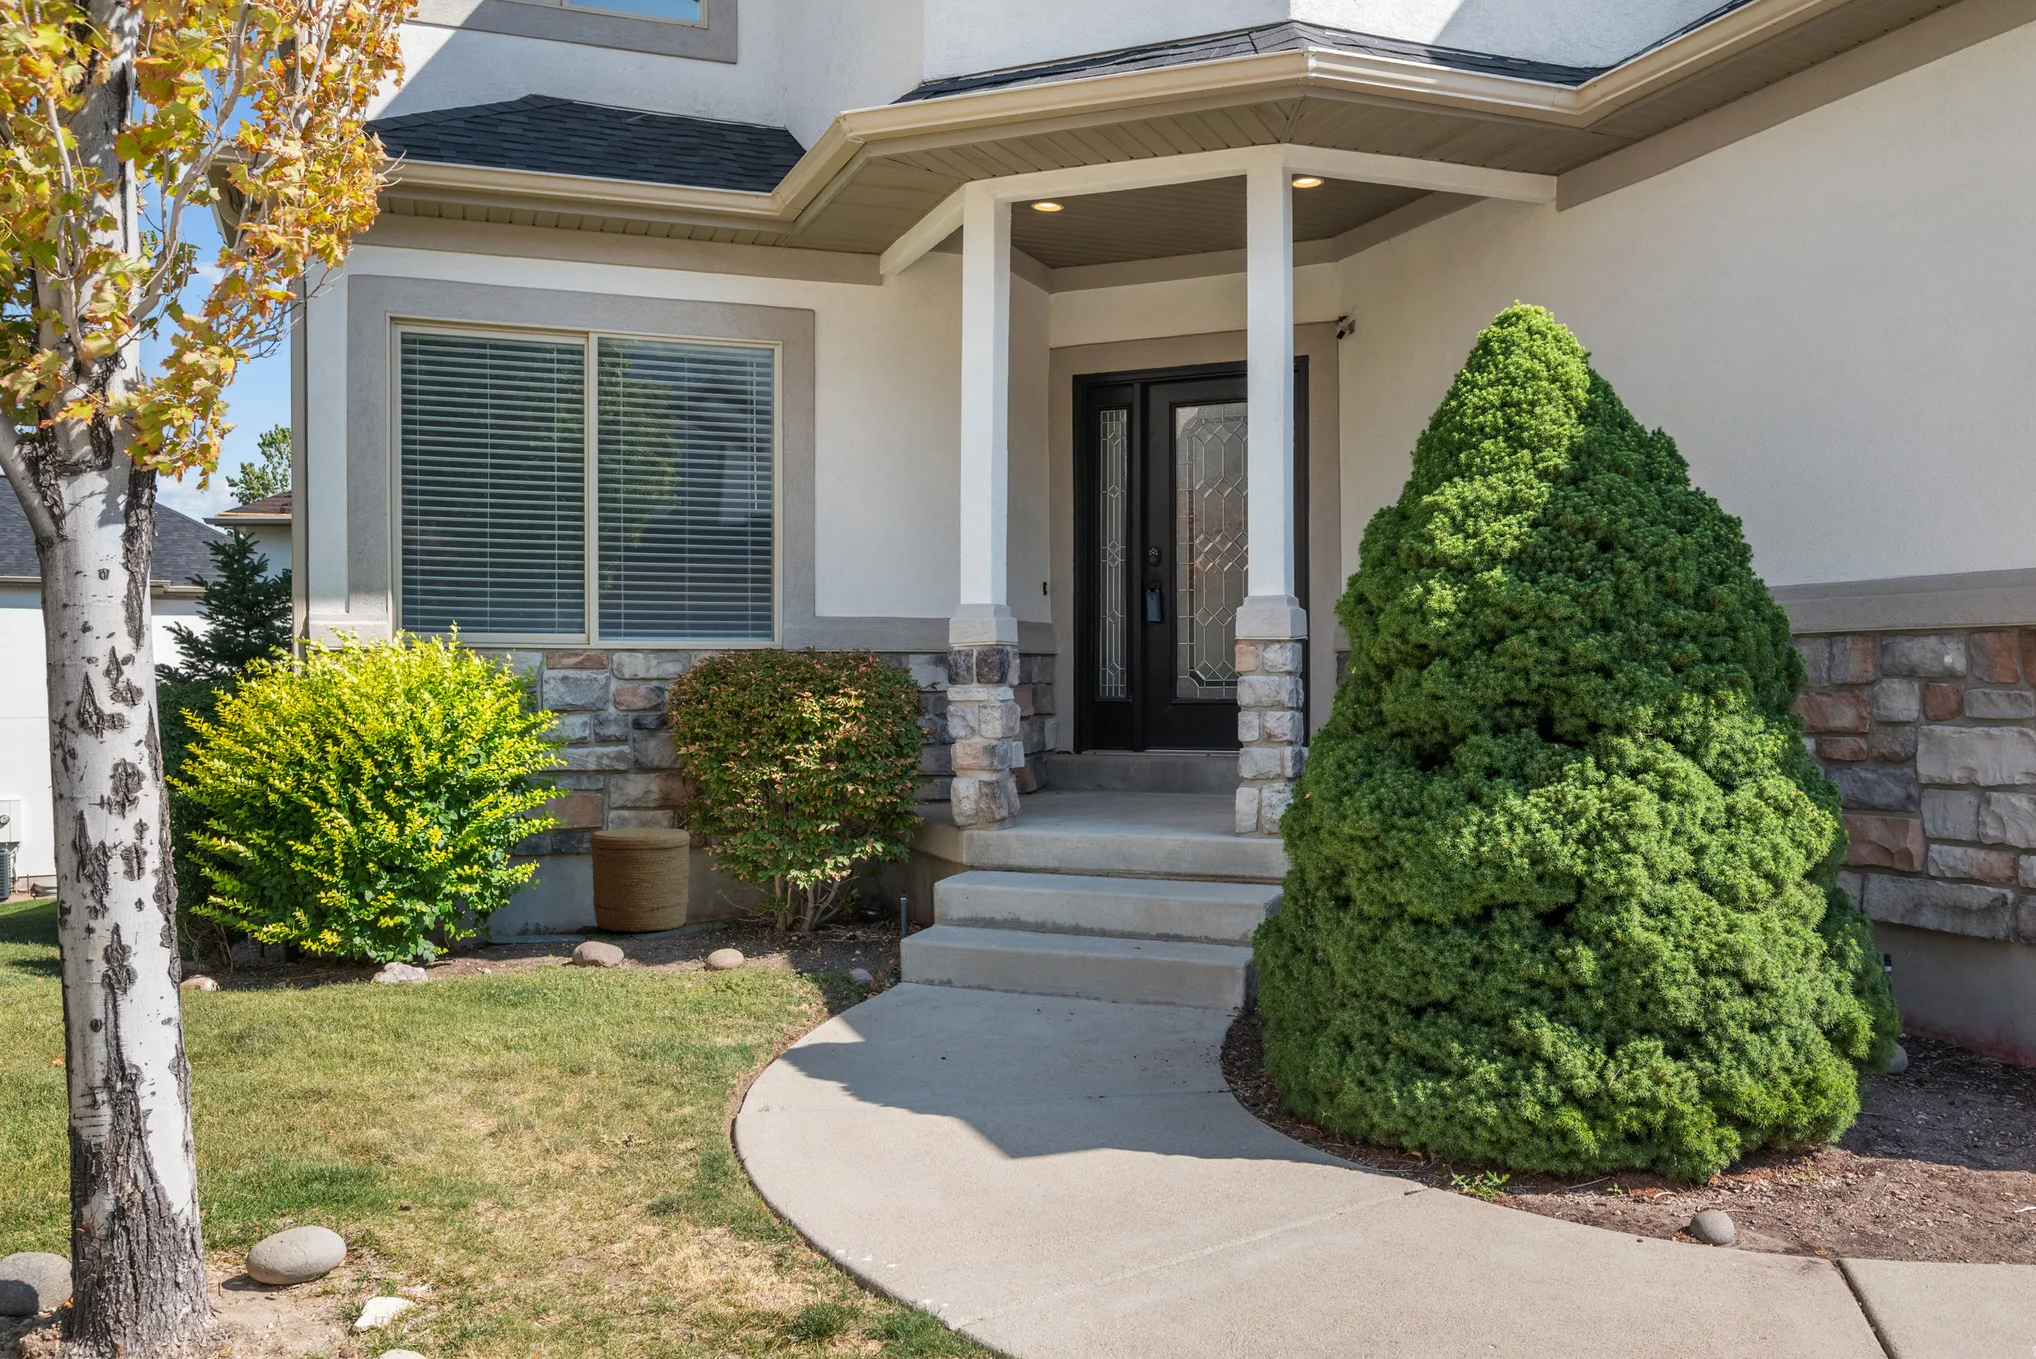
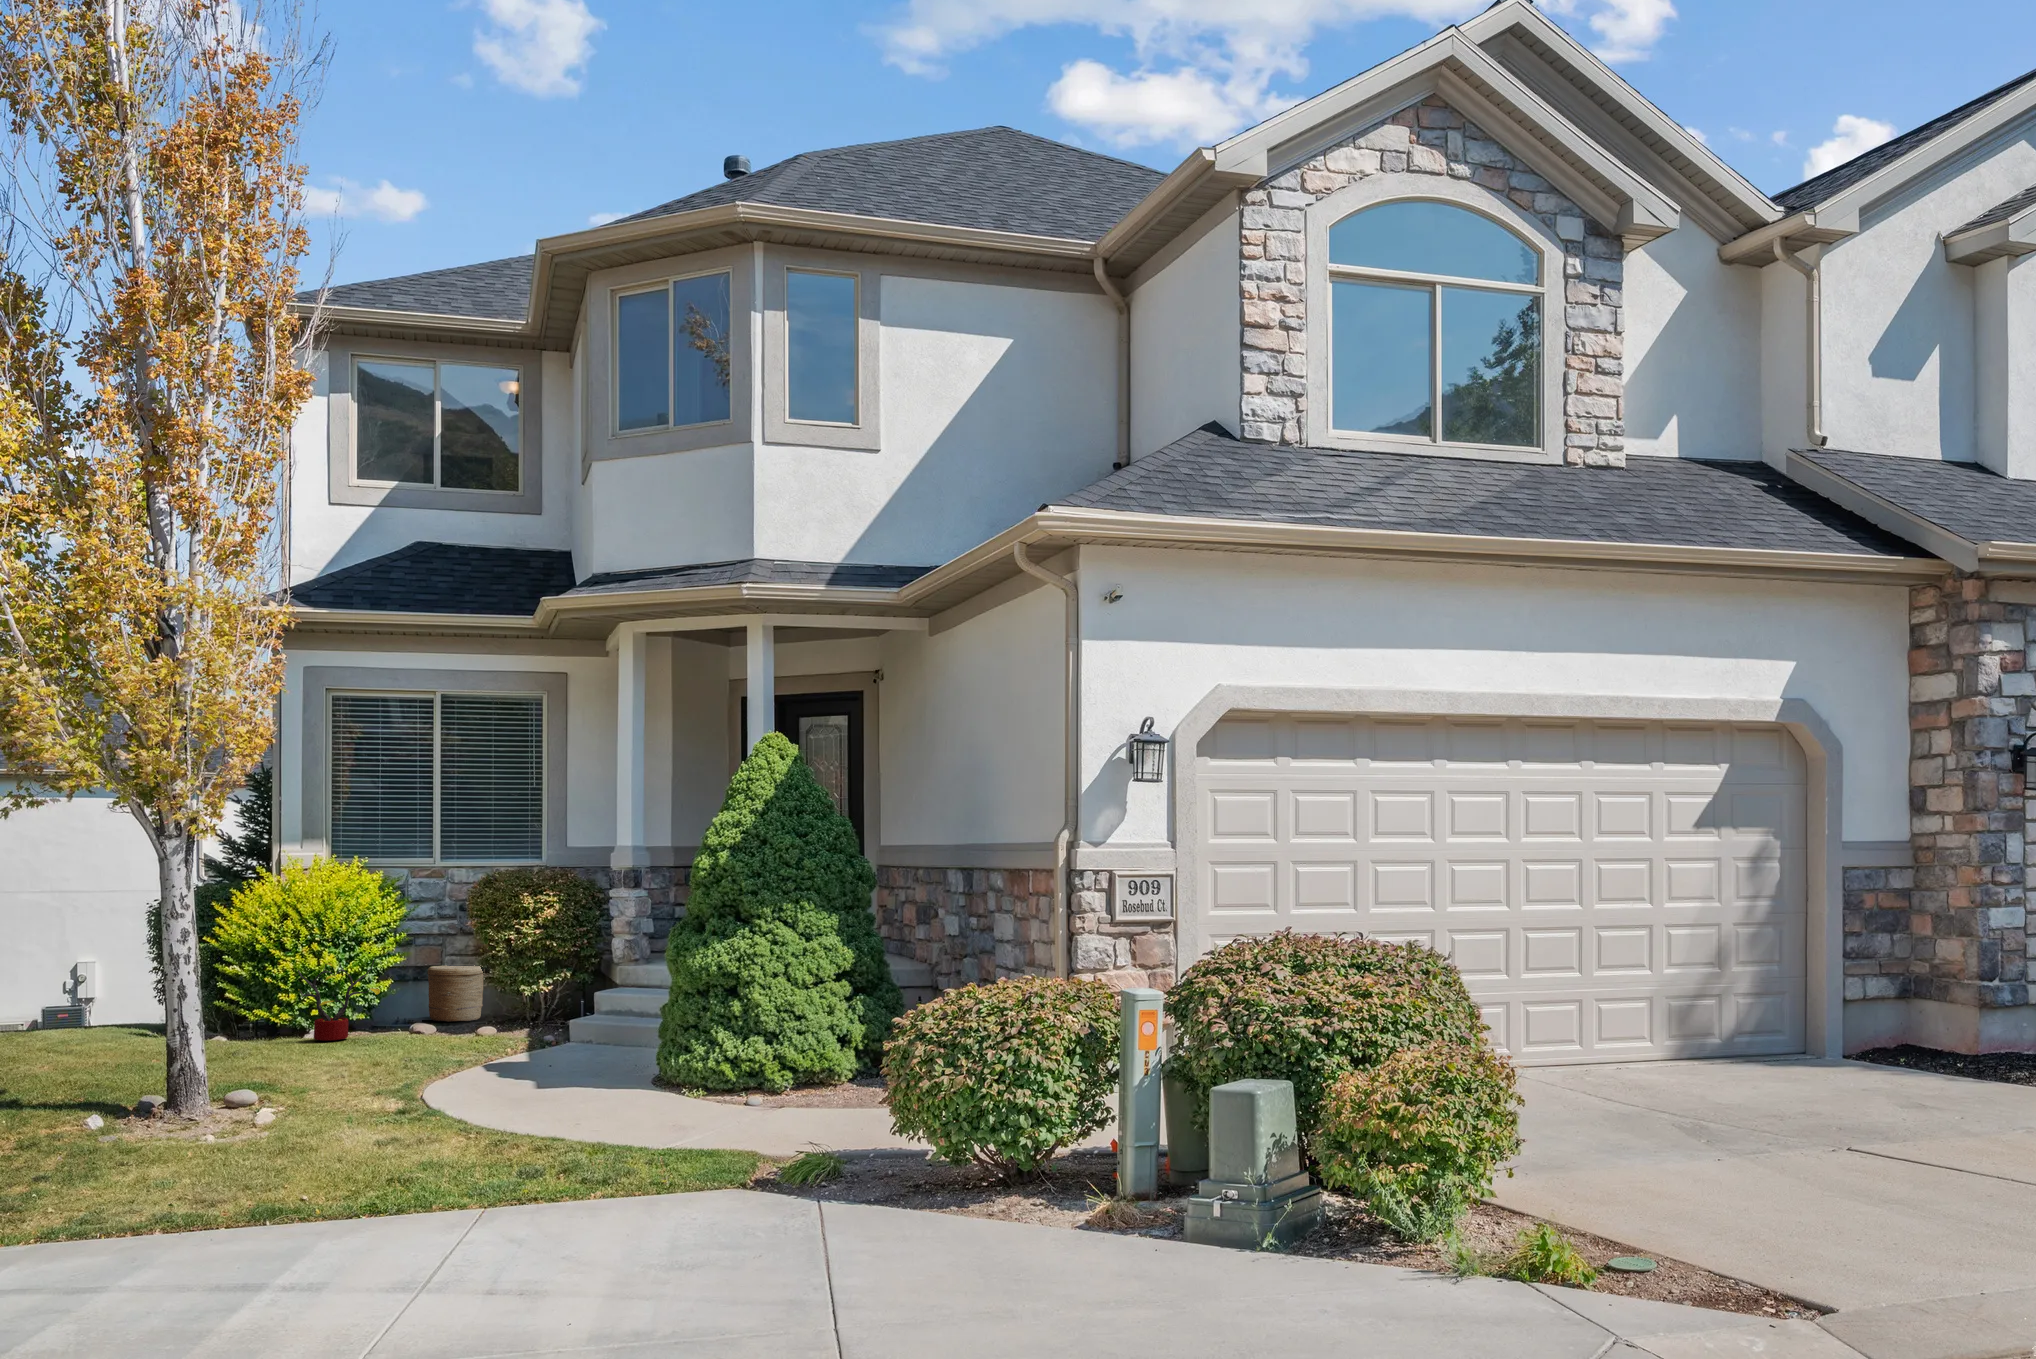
decorative plant: none [352,825,529,984] -> present [298,960,380,1041]

